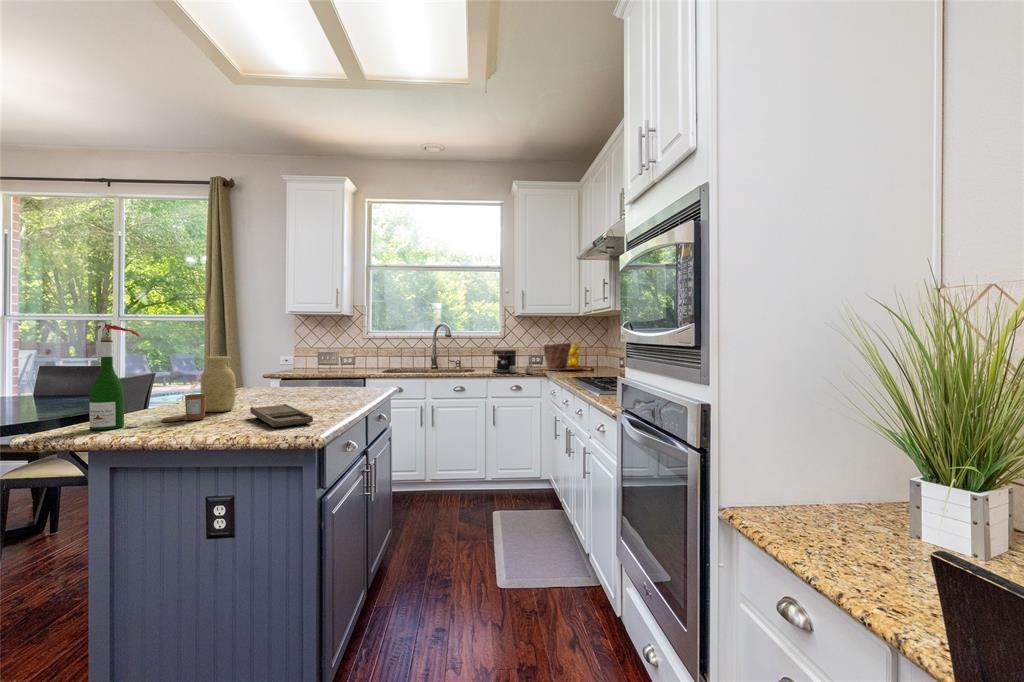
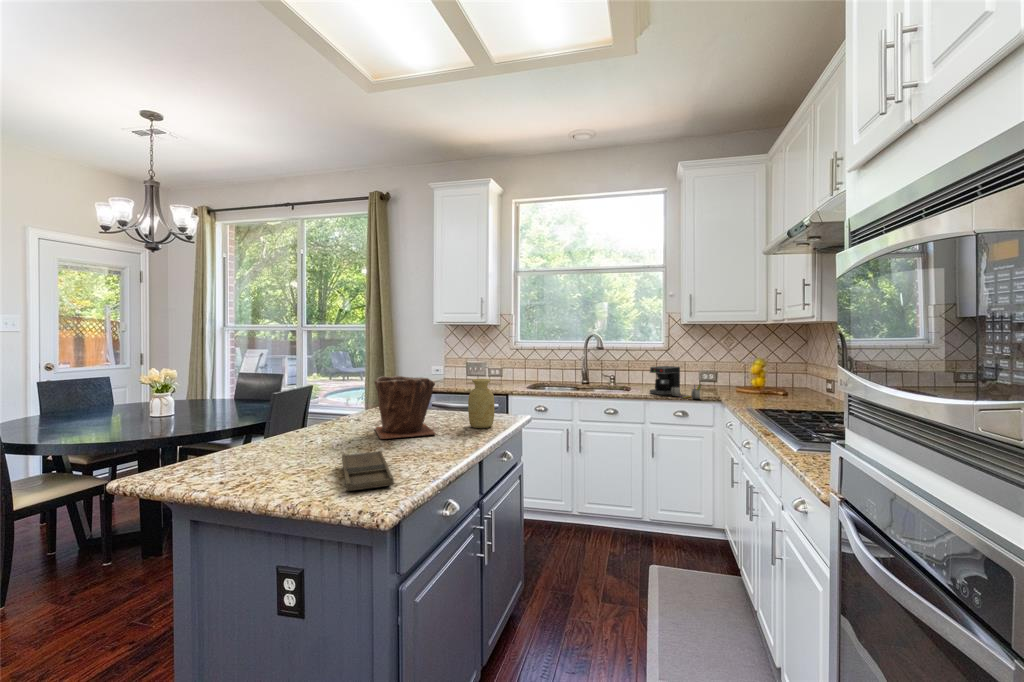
wine bottle: present [90,322,140,430] -> none [190,362,234,475]
plant pot: present [542,343,571,370] -> present [374,375,436,439]
vase: present [201,356,236,412] -> present [468,379,494,428]
candle: present [163,394,206,422] -> none [260,436,300,466]

